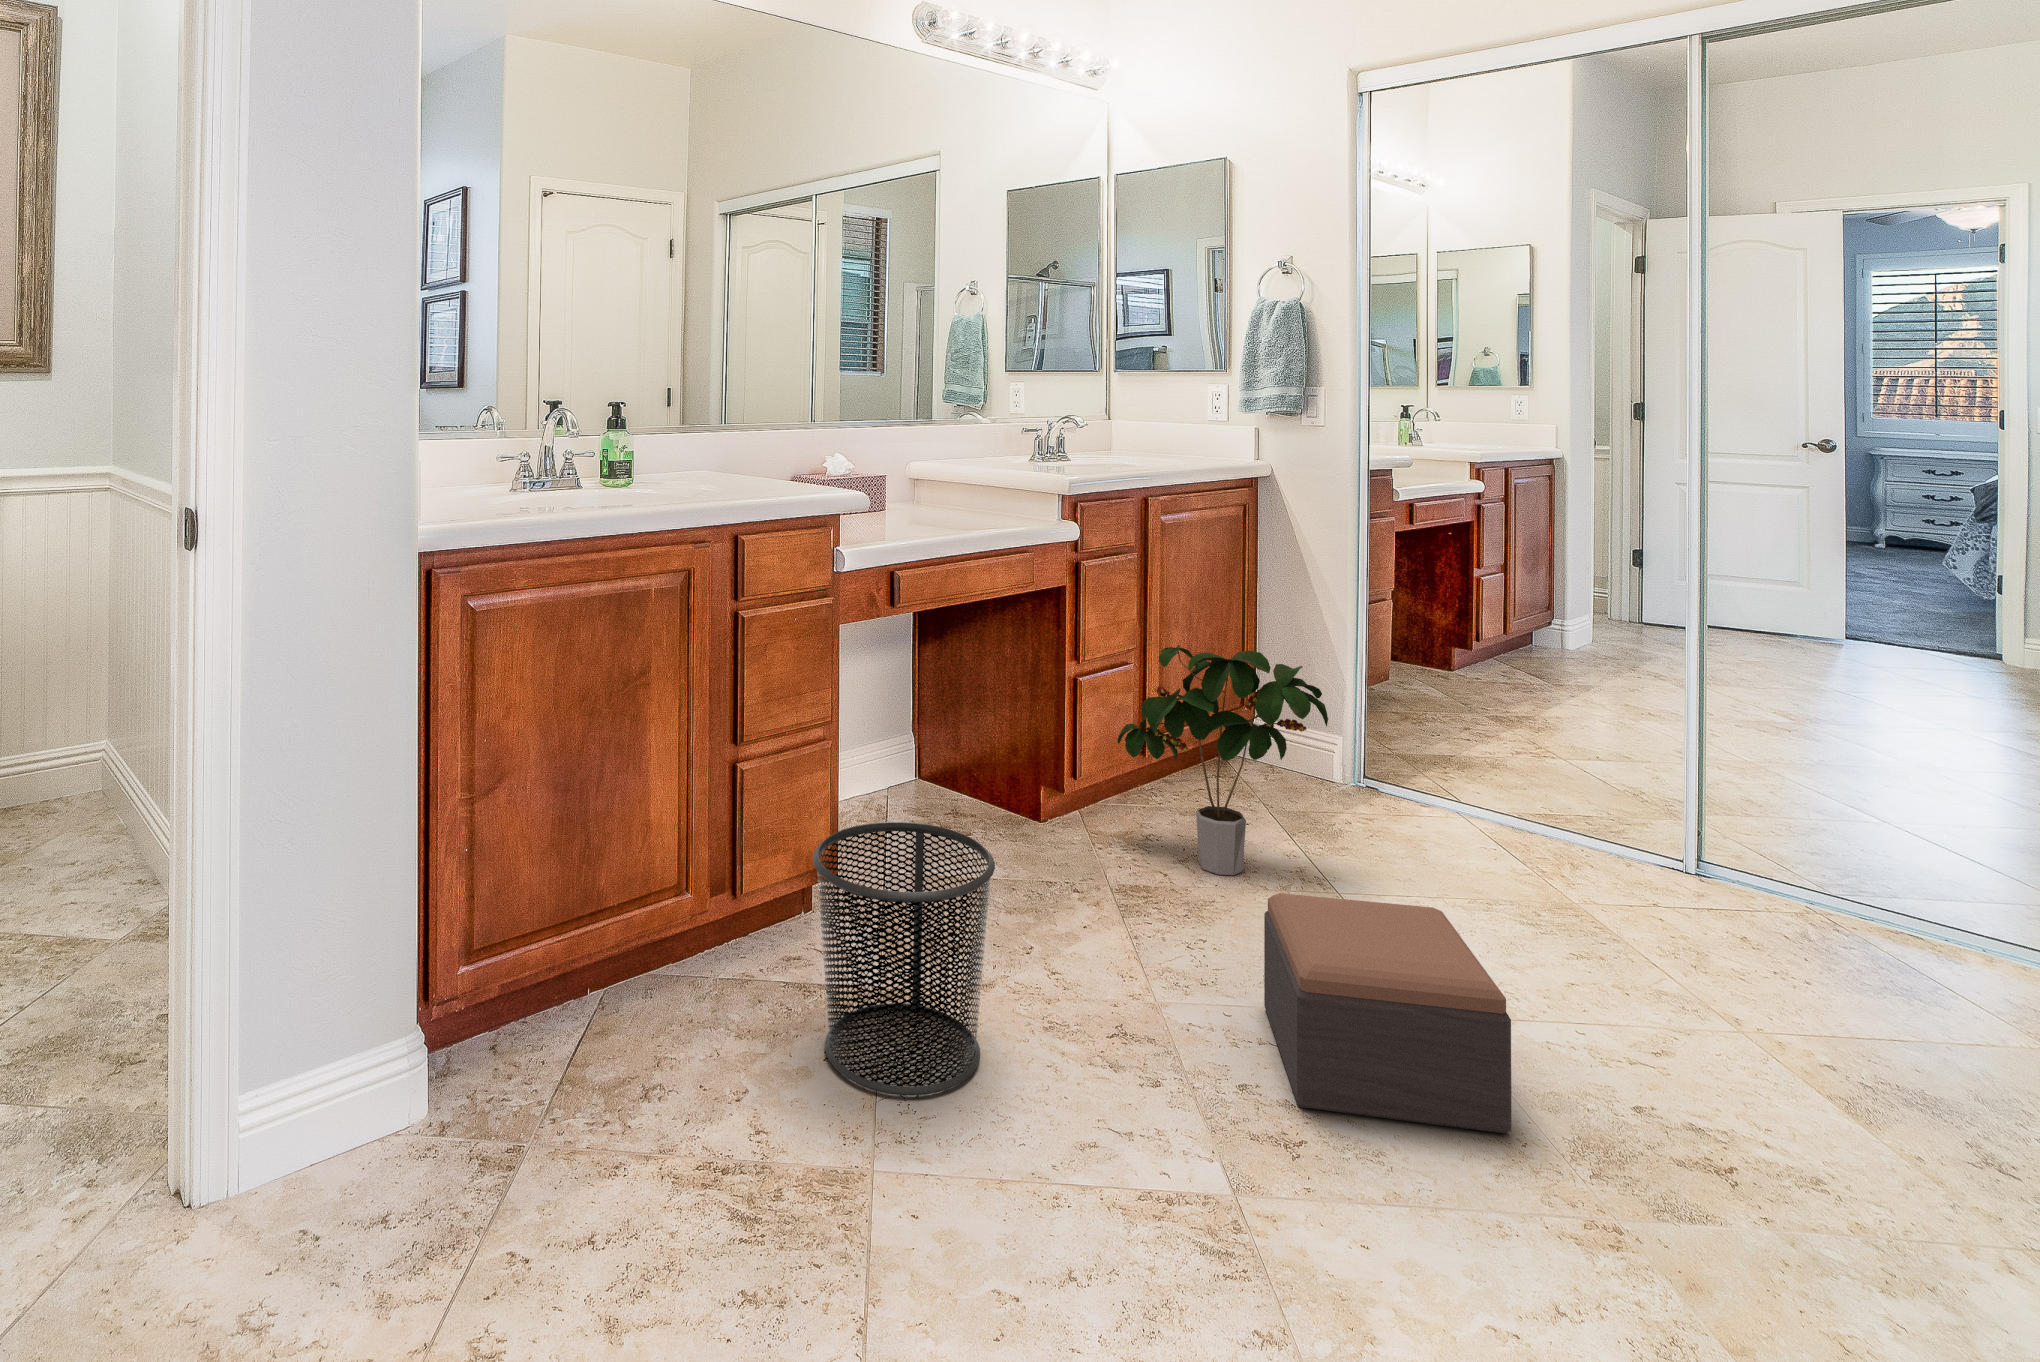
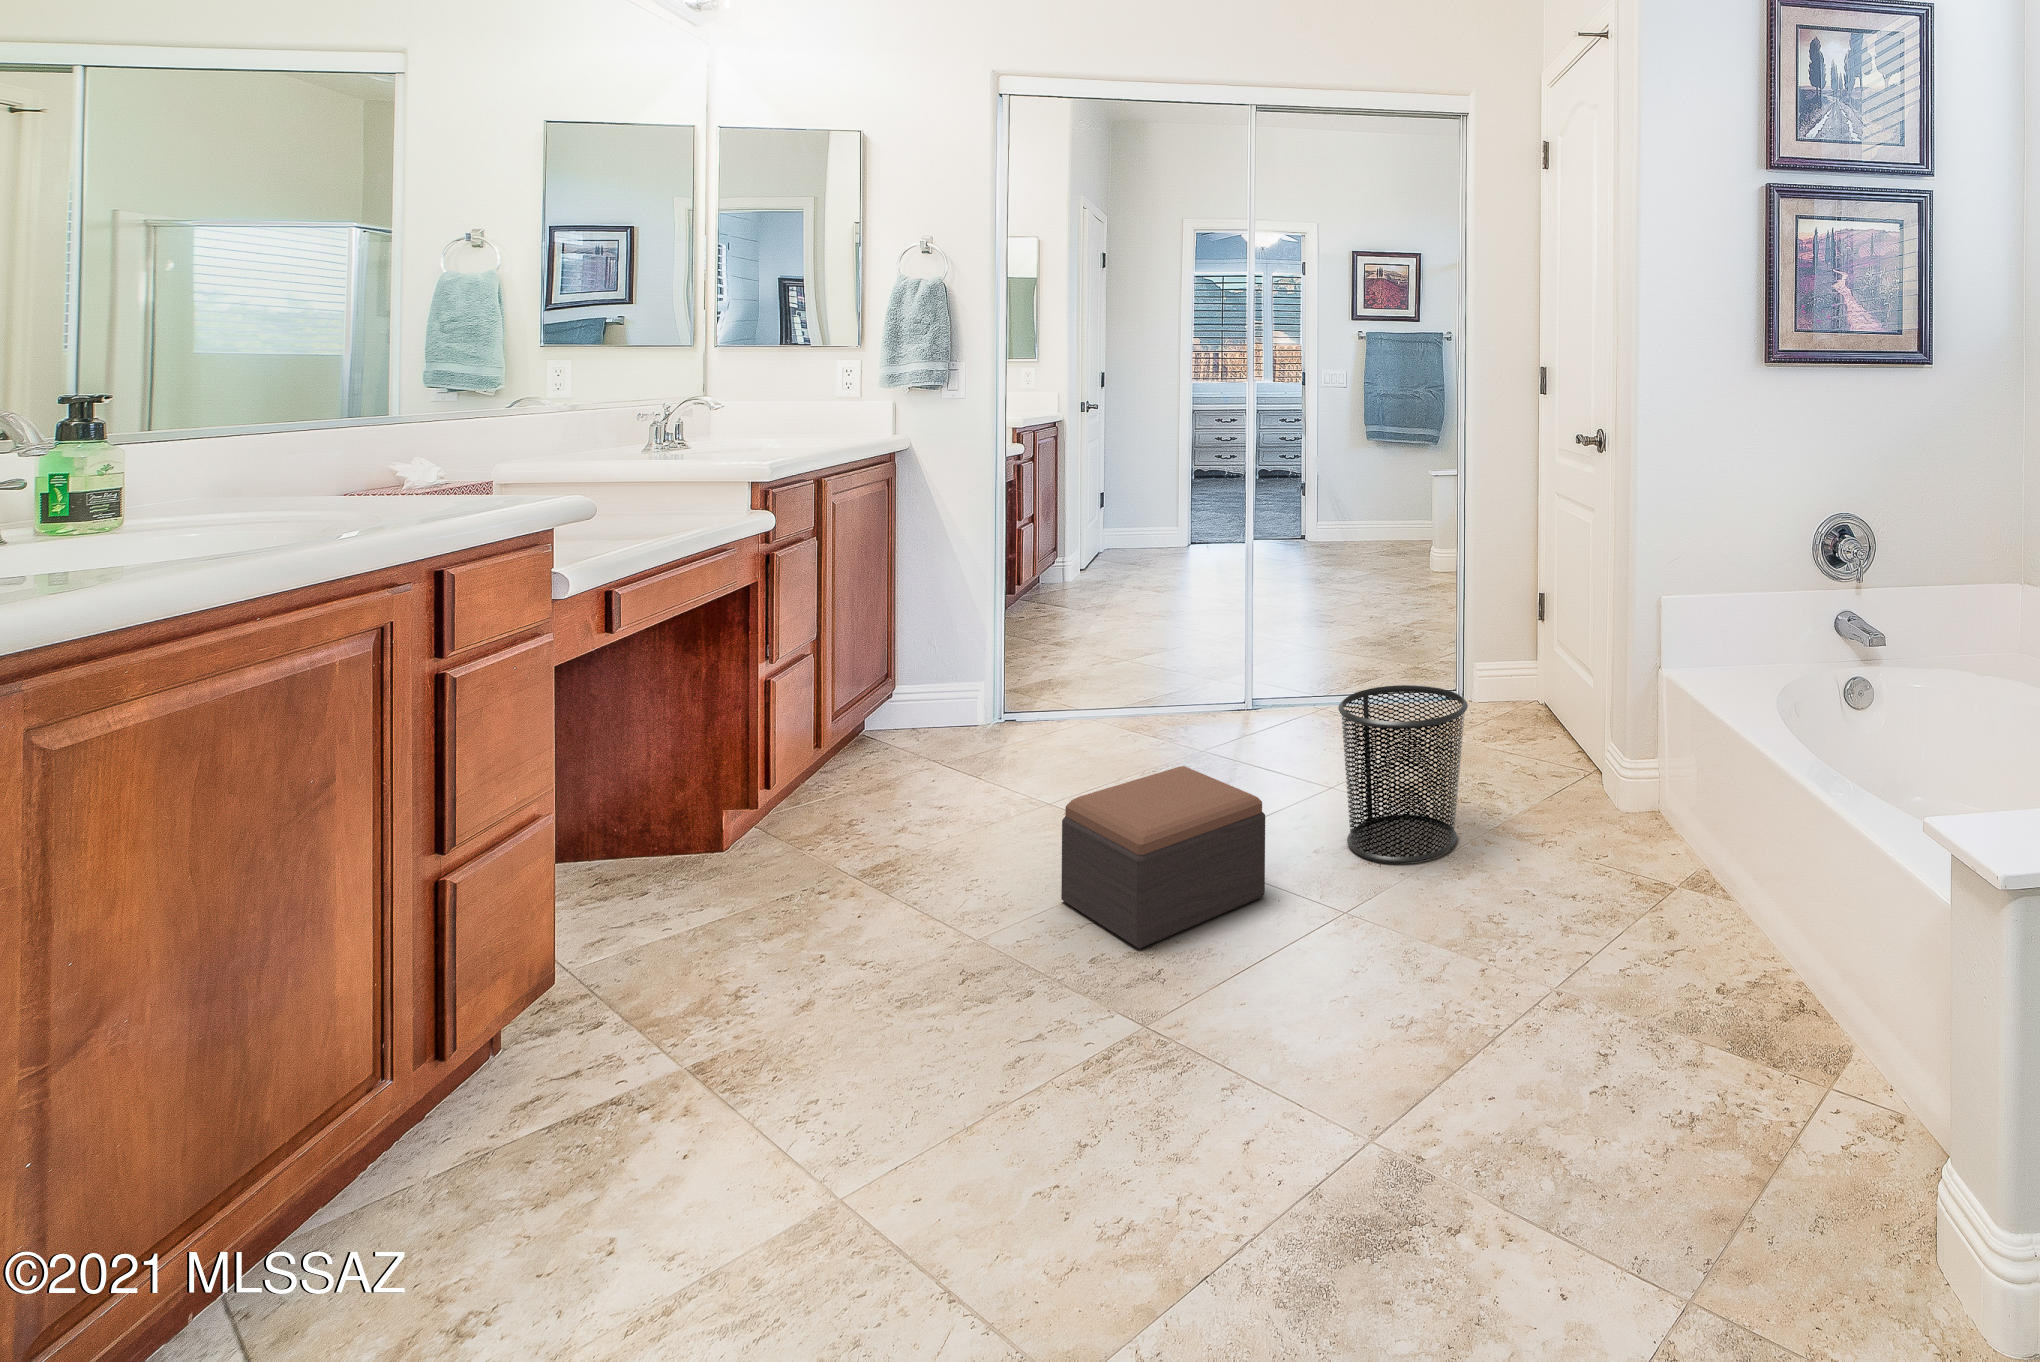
potted plant: present [1118,645,1328,875] -> none [822,609,1038,827]
waste bin: present [813,822,995,1096] -> present [1338,685,1468,863]

